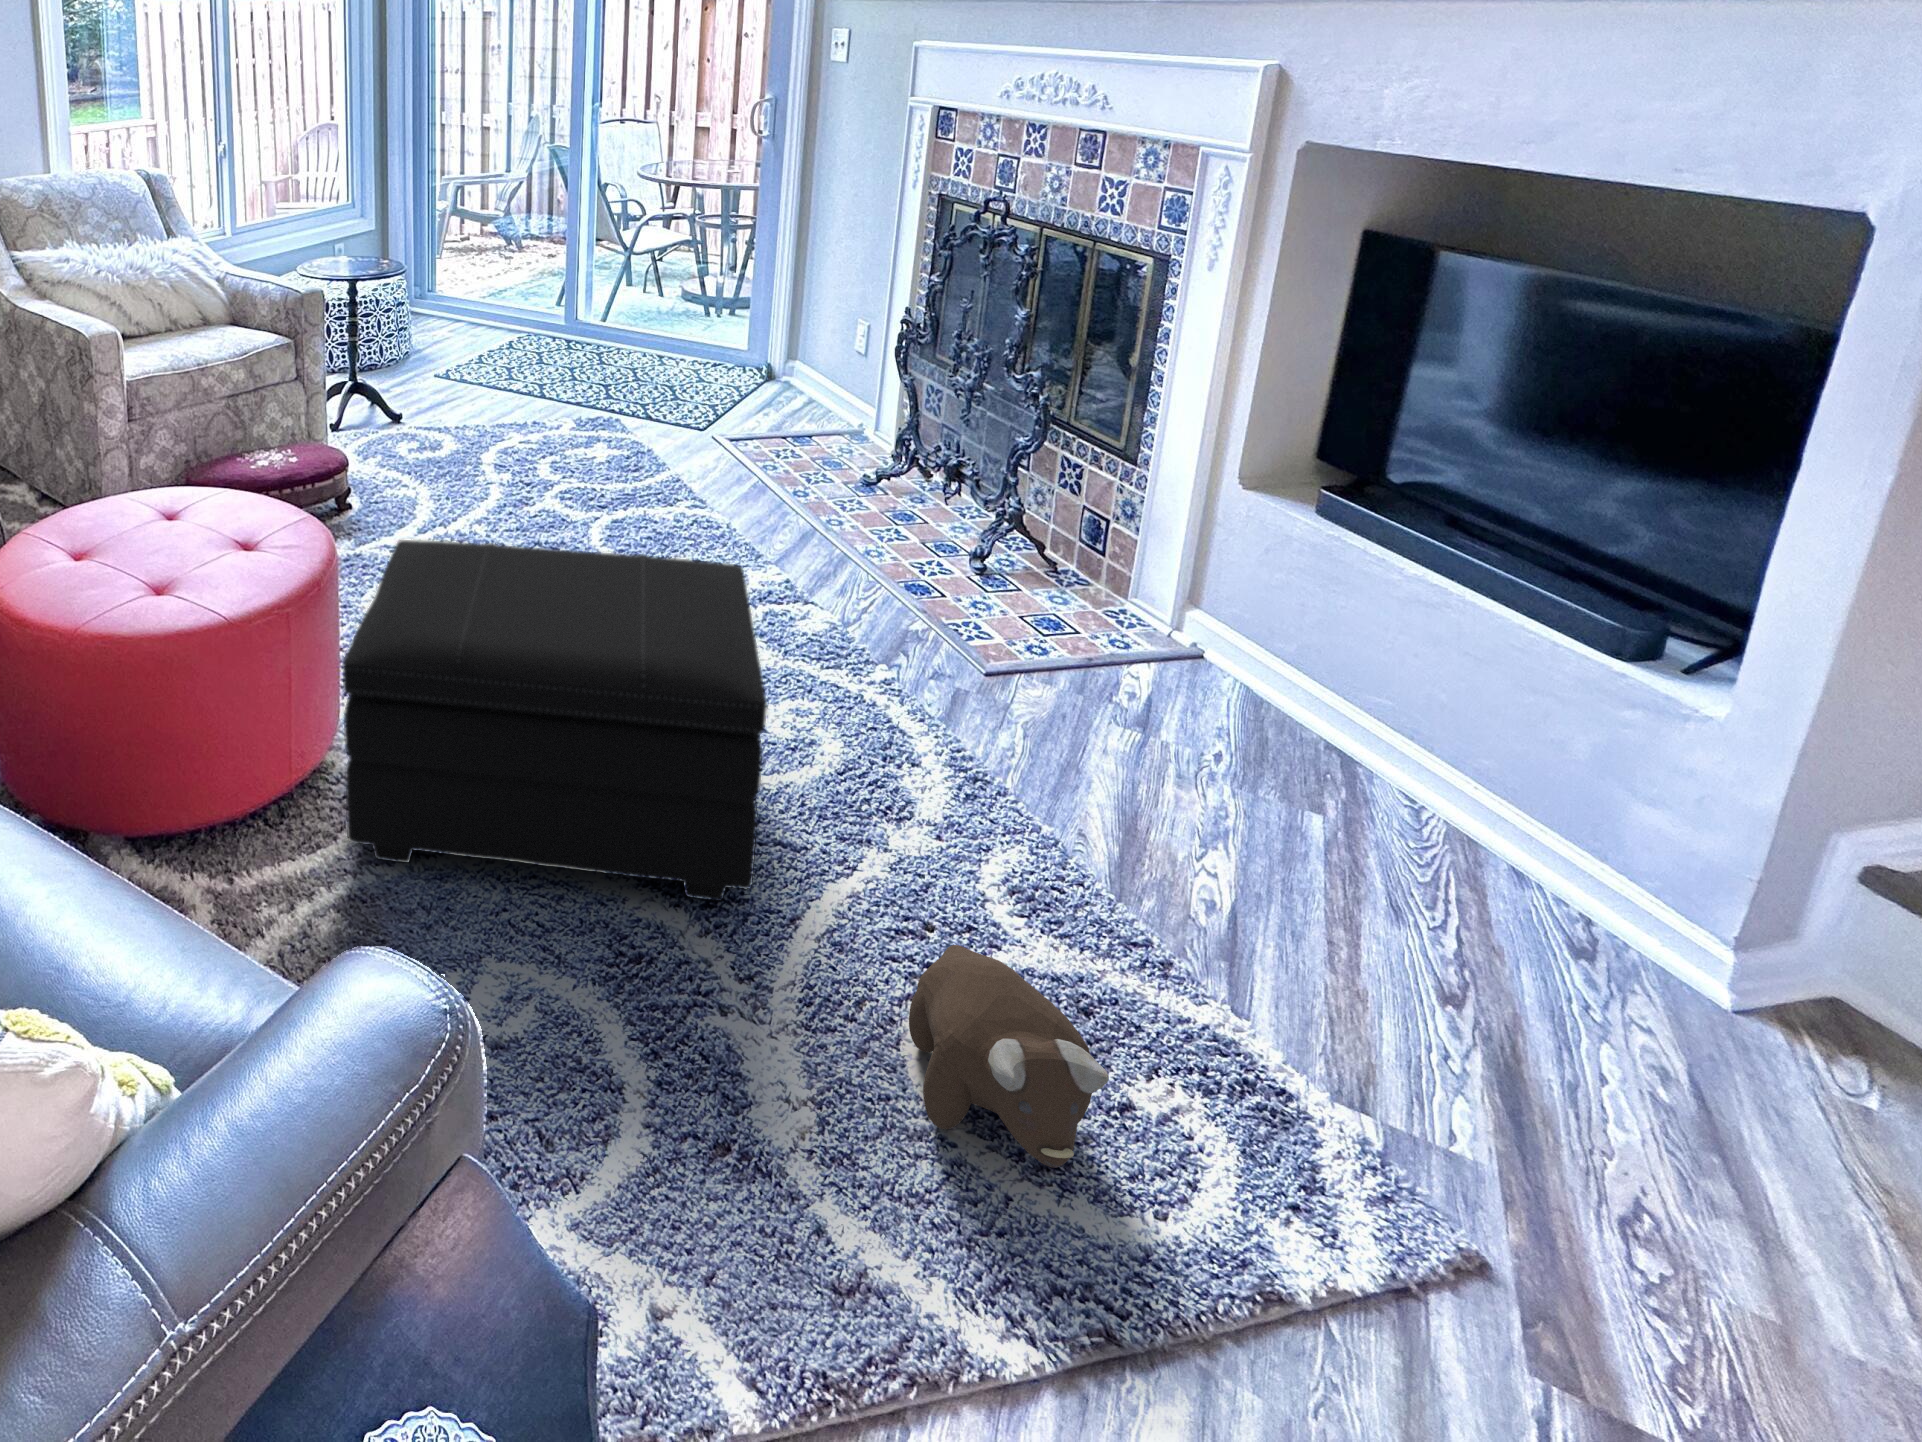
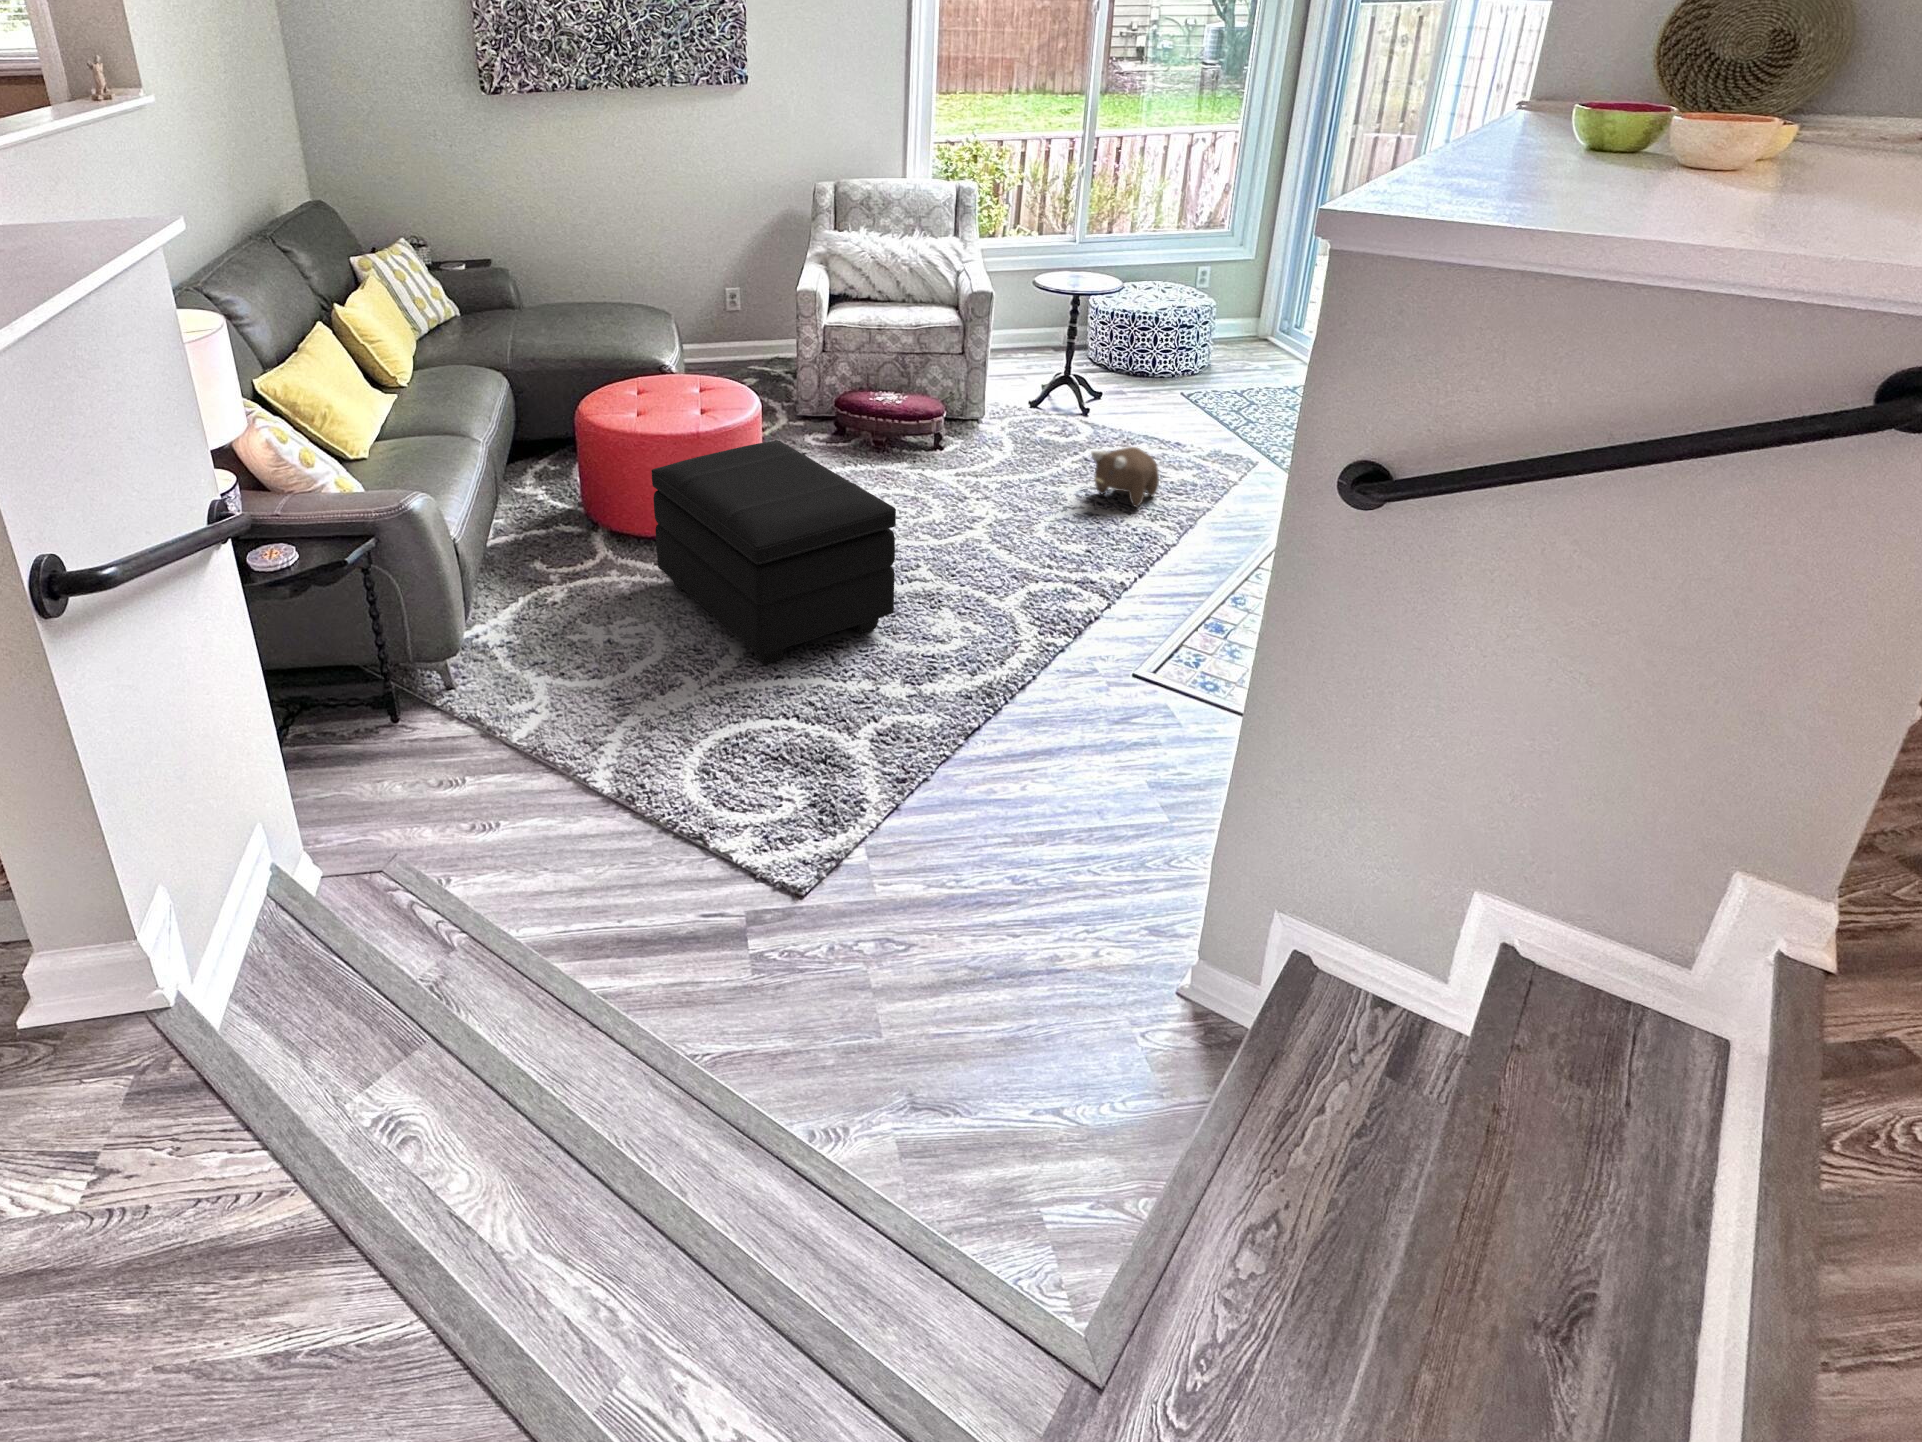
plush toy: present [909,945,1109,1168] -> present [1091,447,1159,507]

